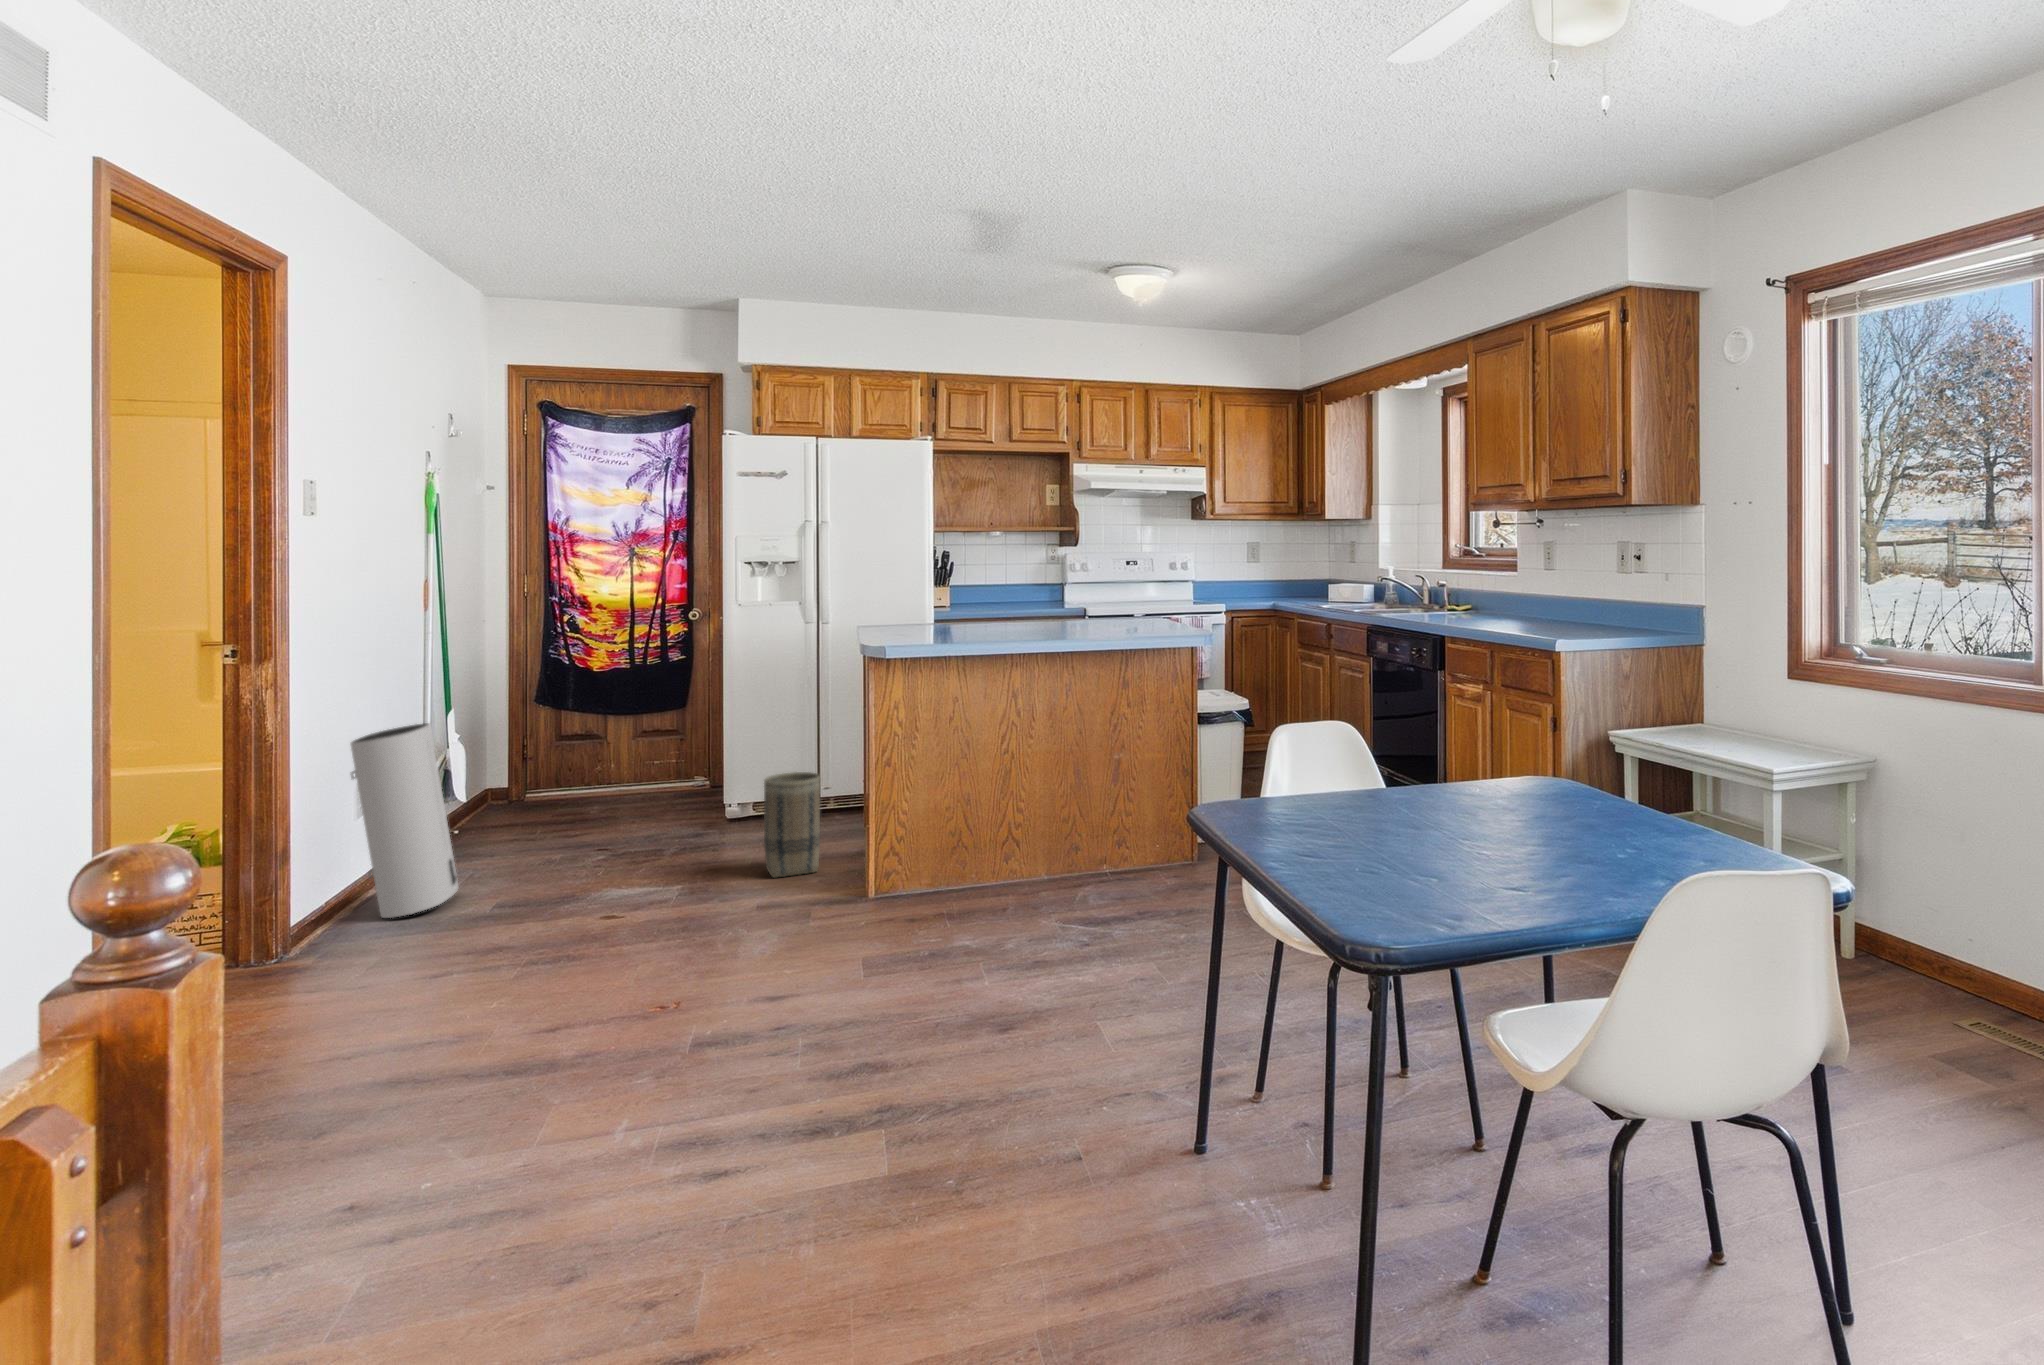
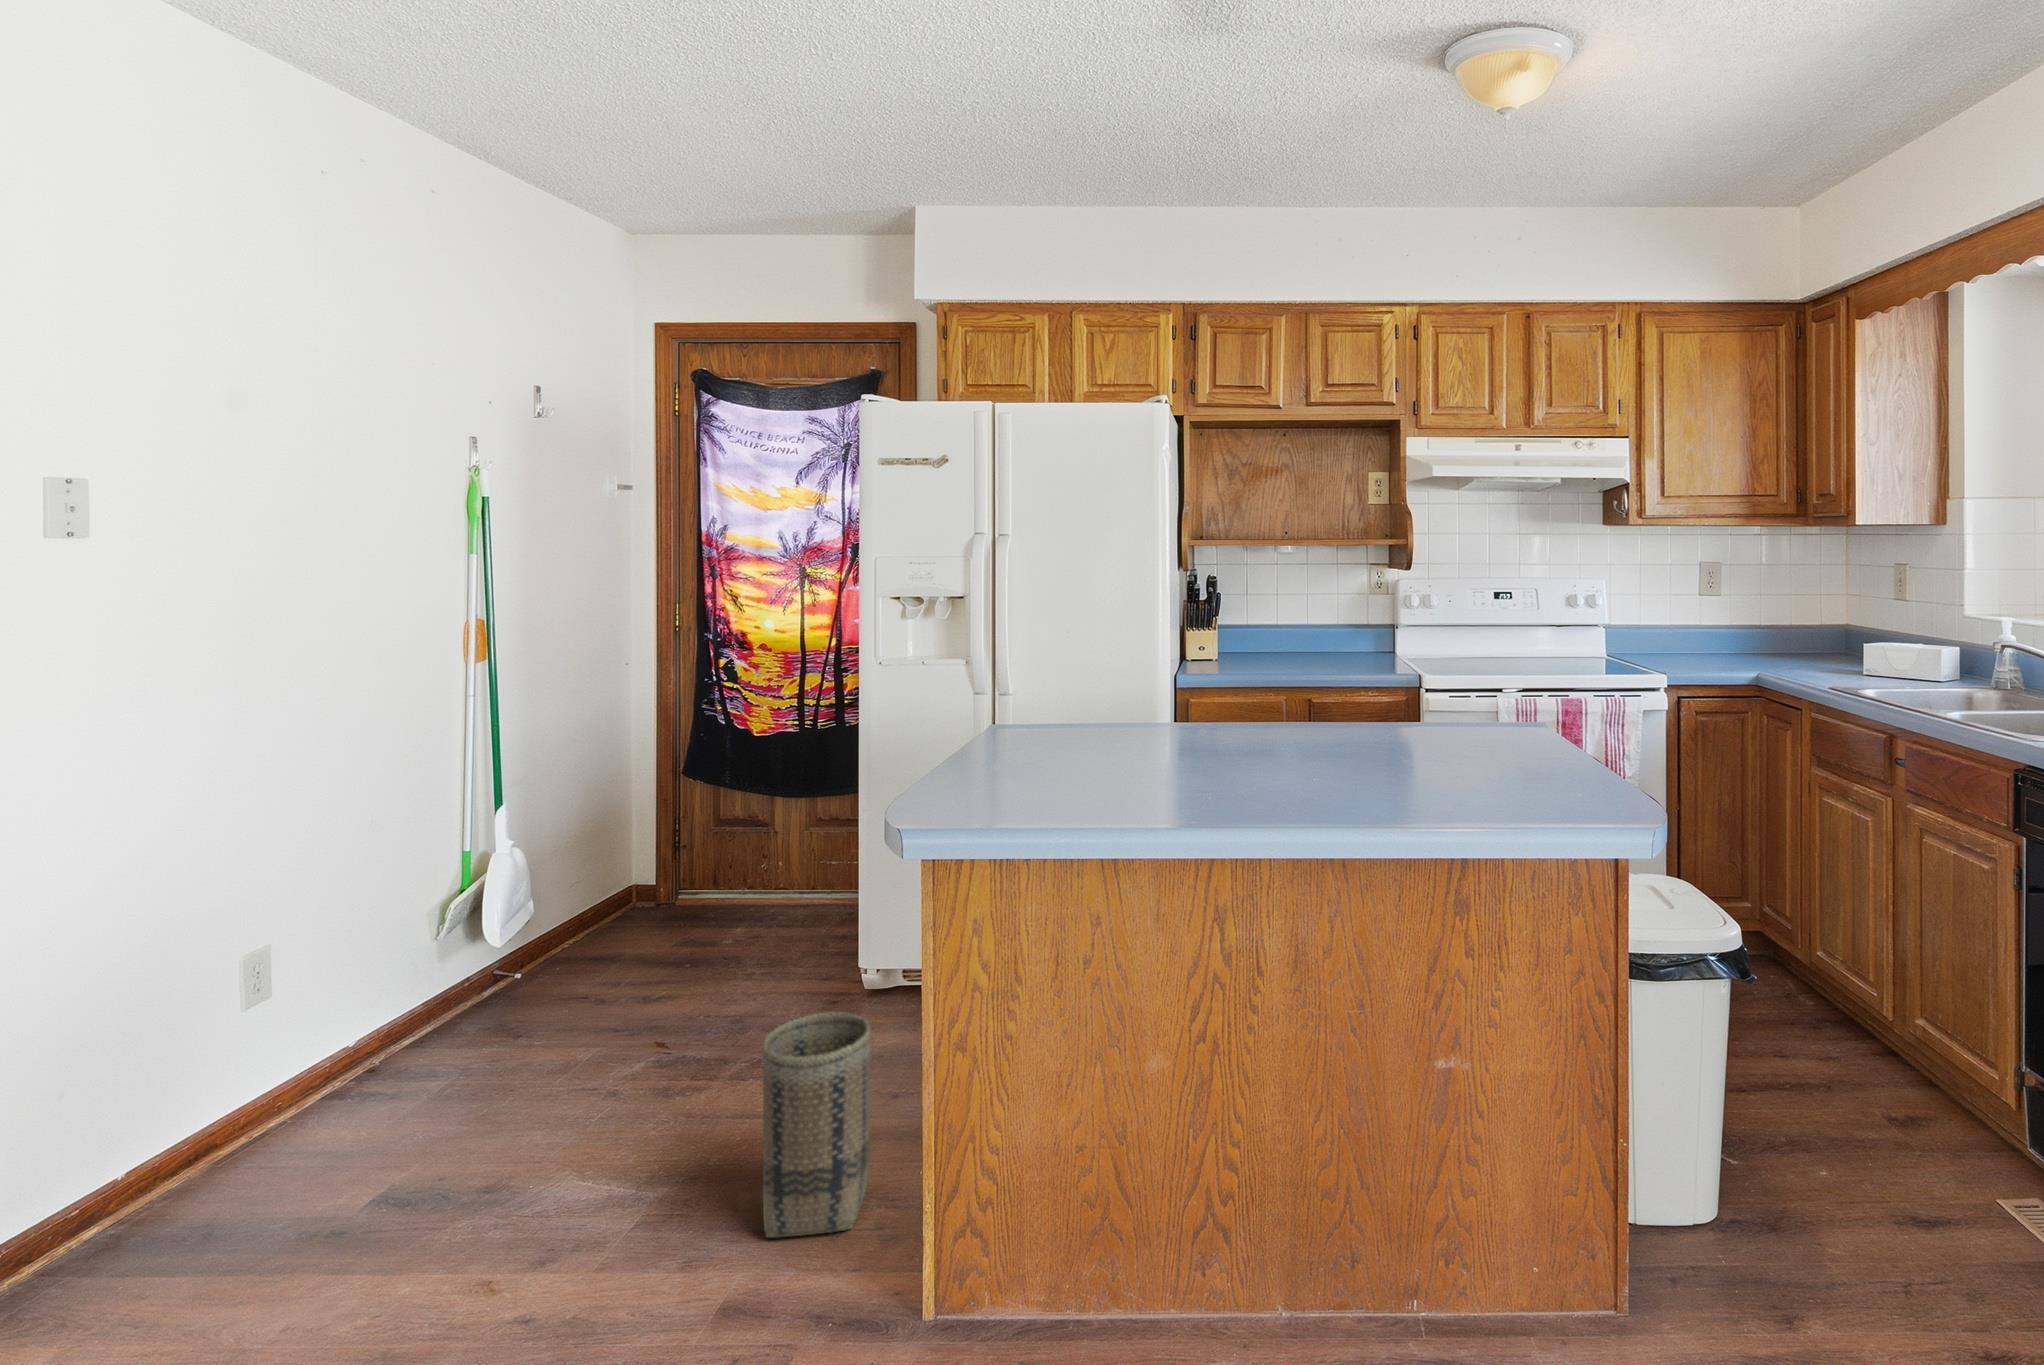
air purifier: present [351,723,458,918] -> none [70,885,310,1260]

